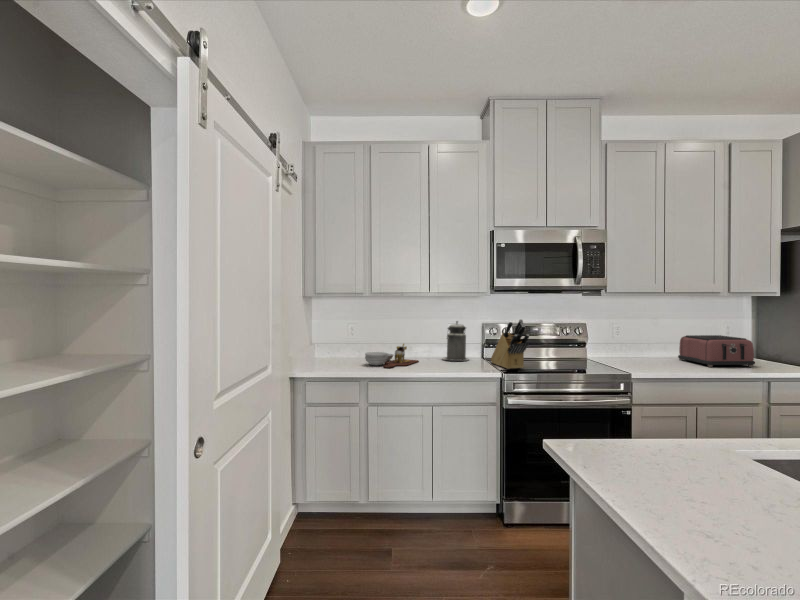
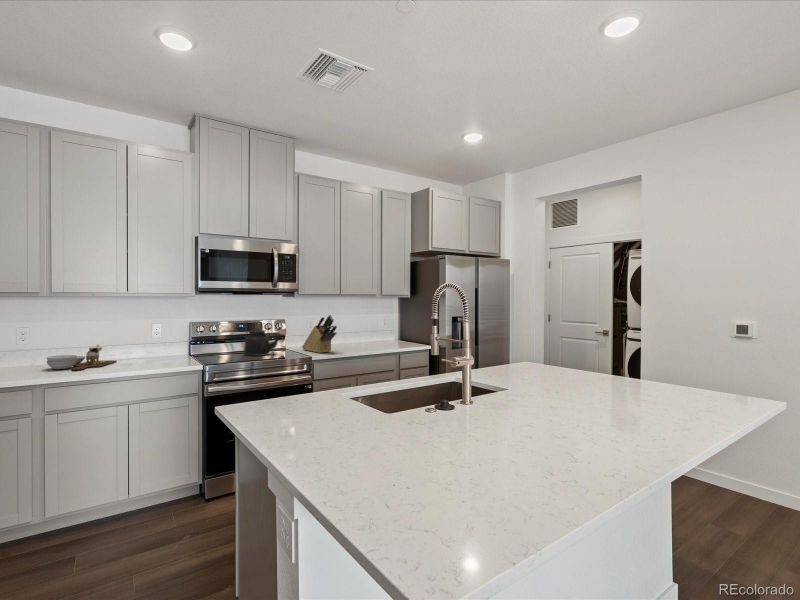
knife block: present [491,319,529,369] -> present [302,315,337,353]
canister: present [442,321,469,361] -> none [144,320,174,358]
kettle: none [542,324,587,366] -> present [244,323,281,356]
toaster: present [678,335,755,367] -> none [351,326,397,349]

